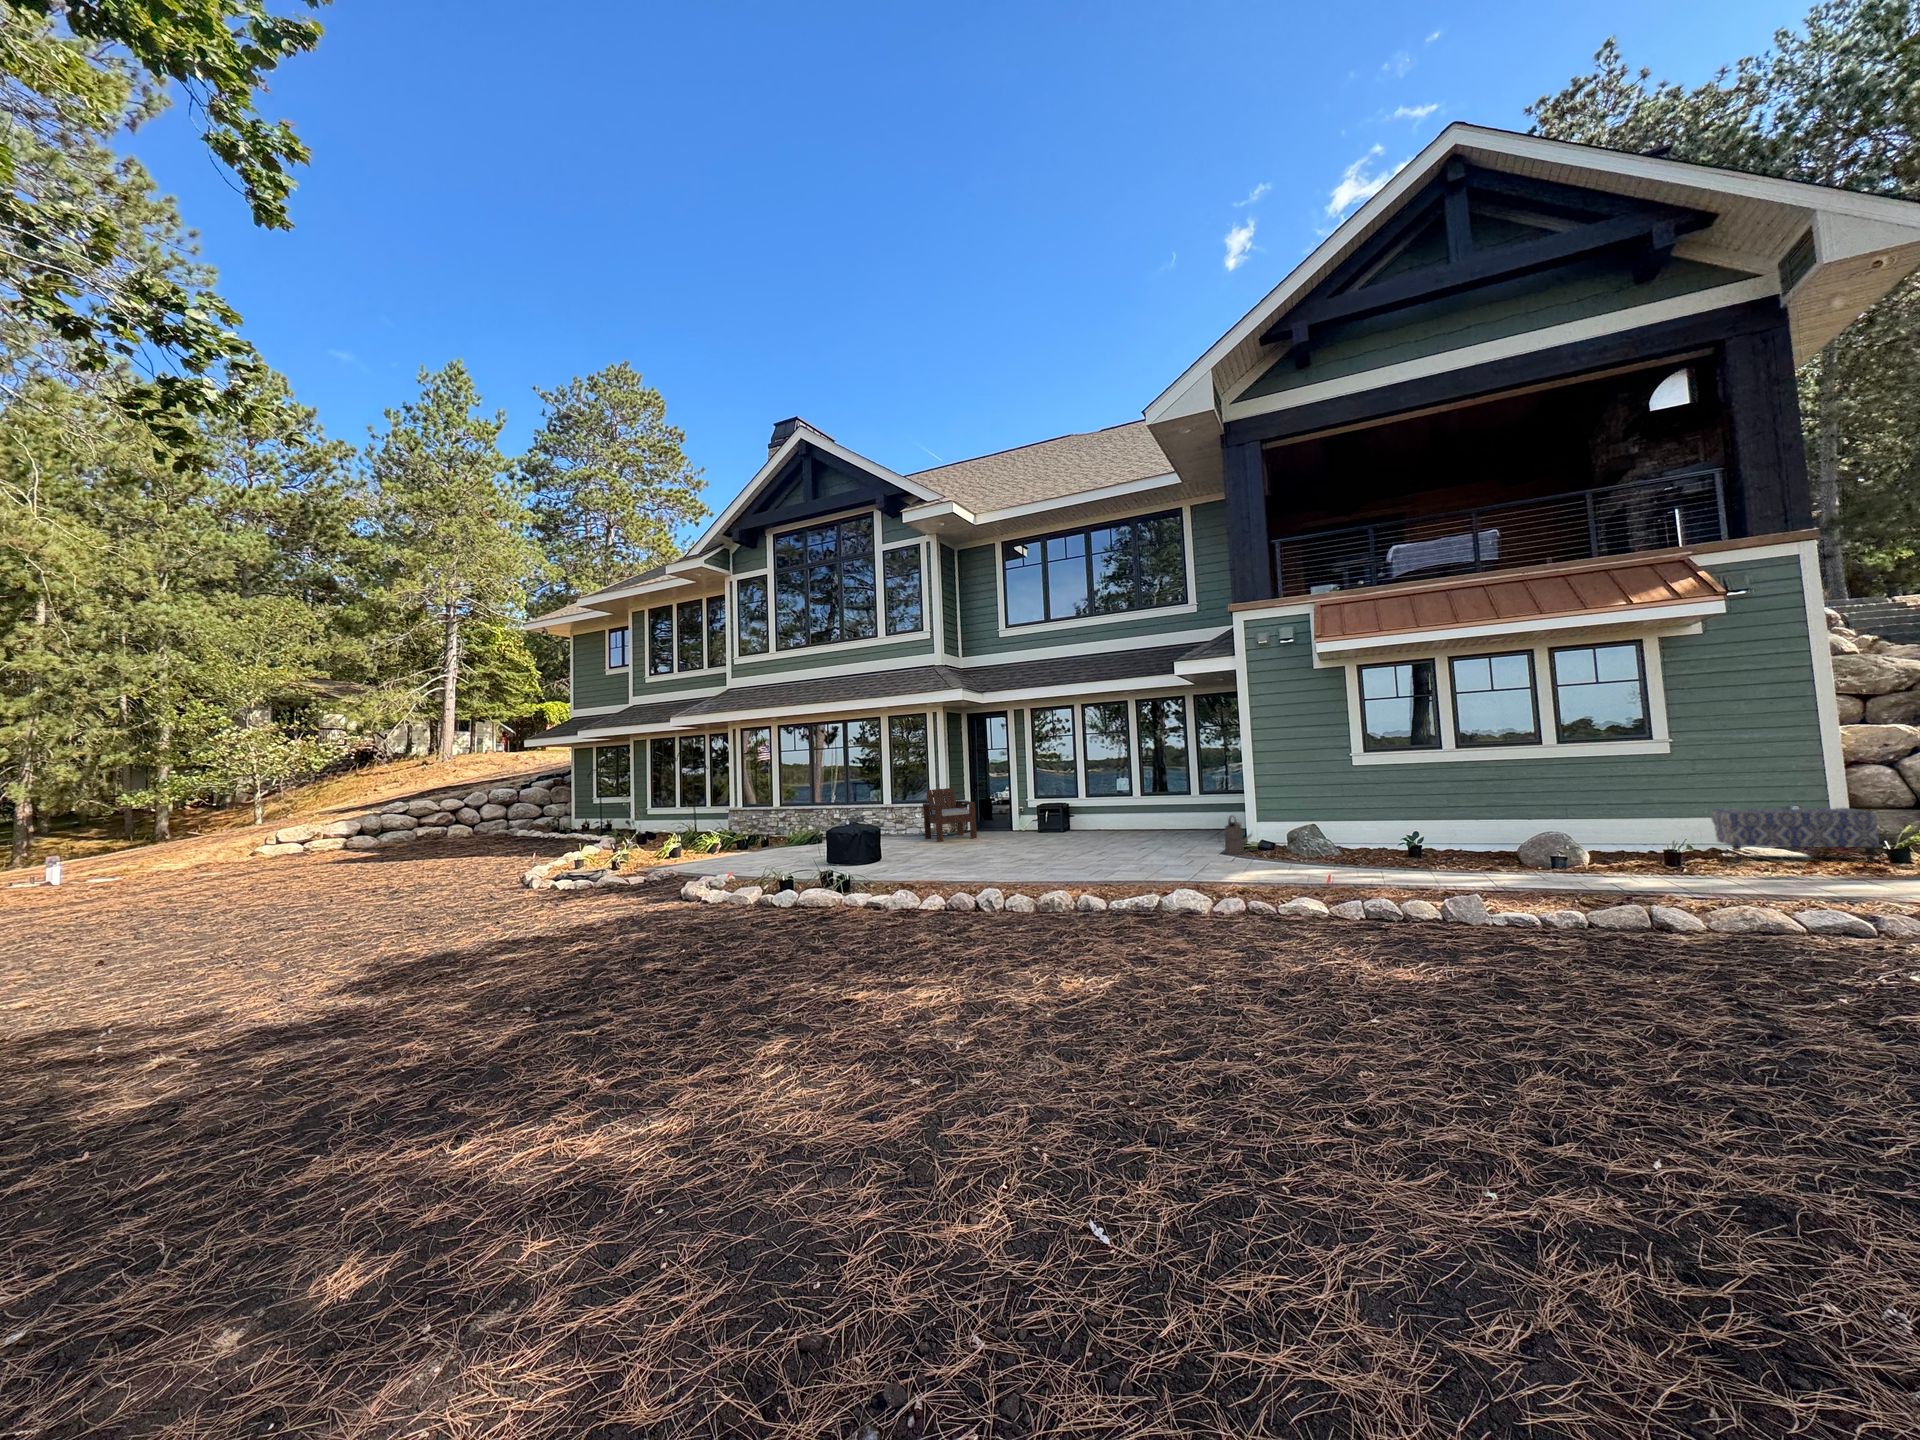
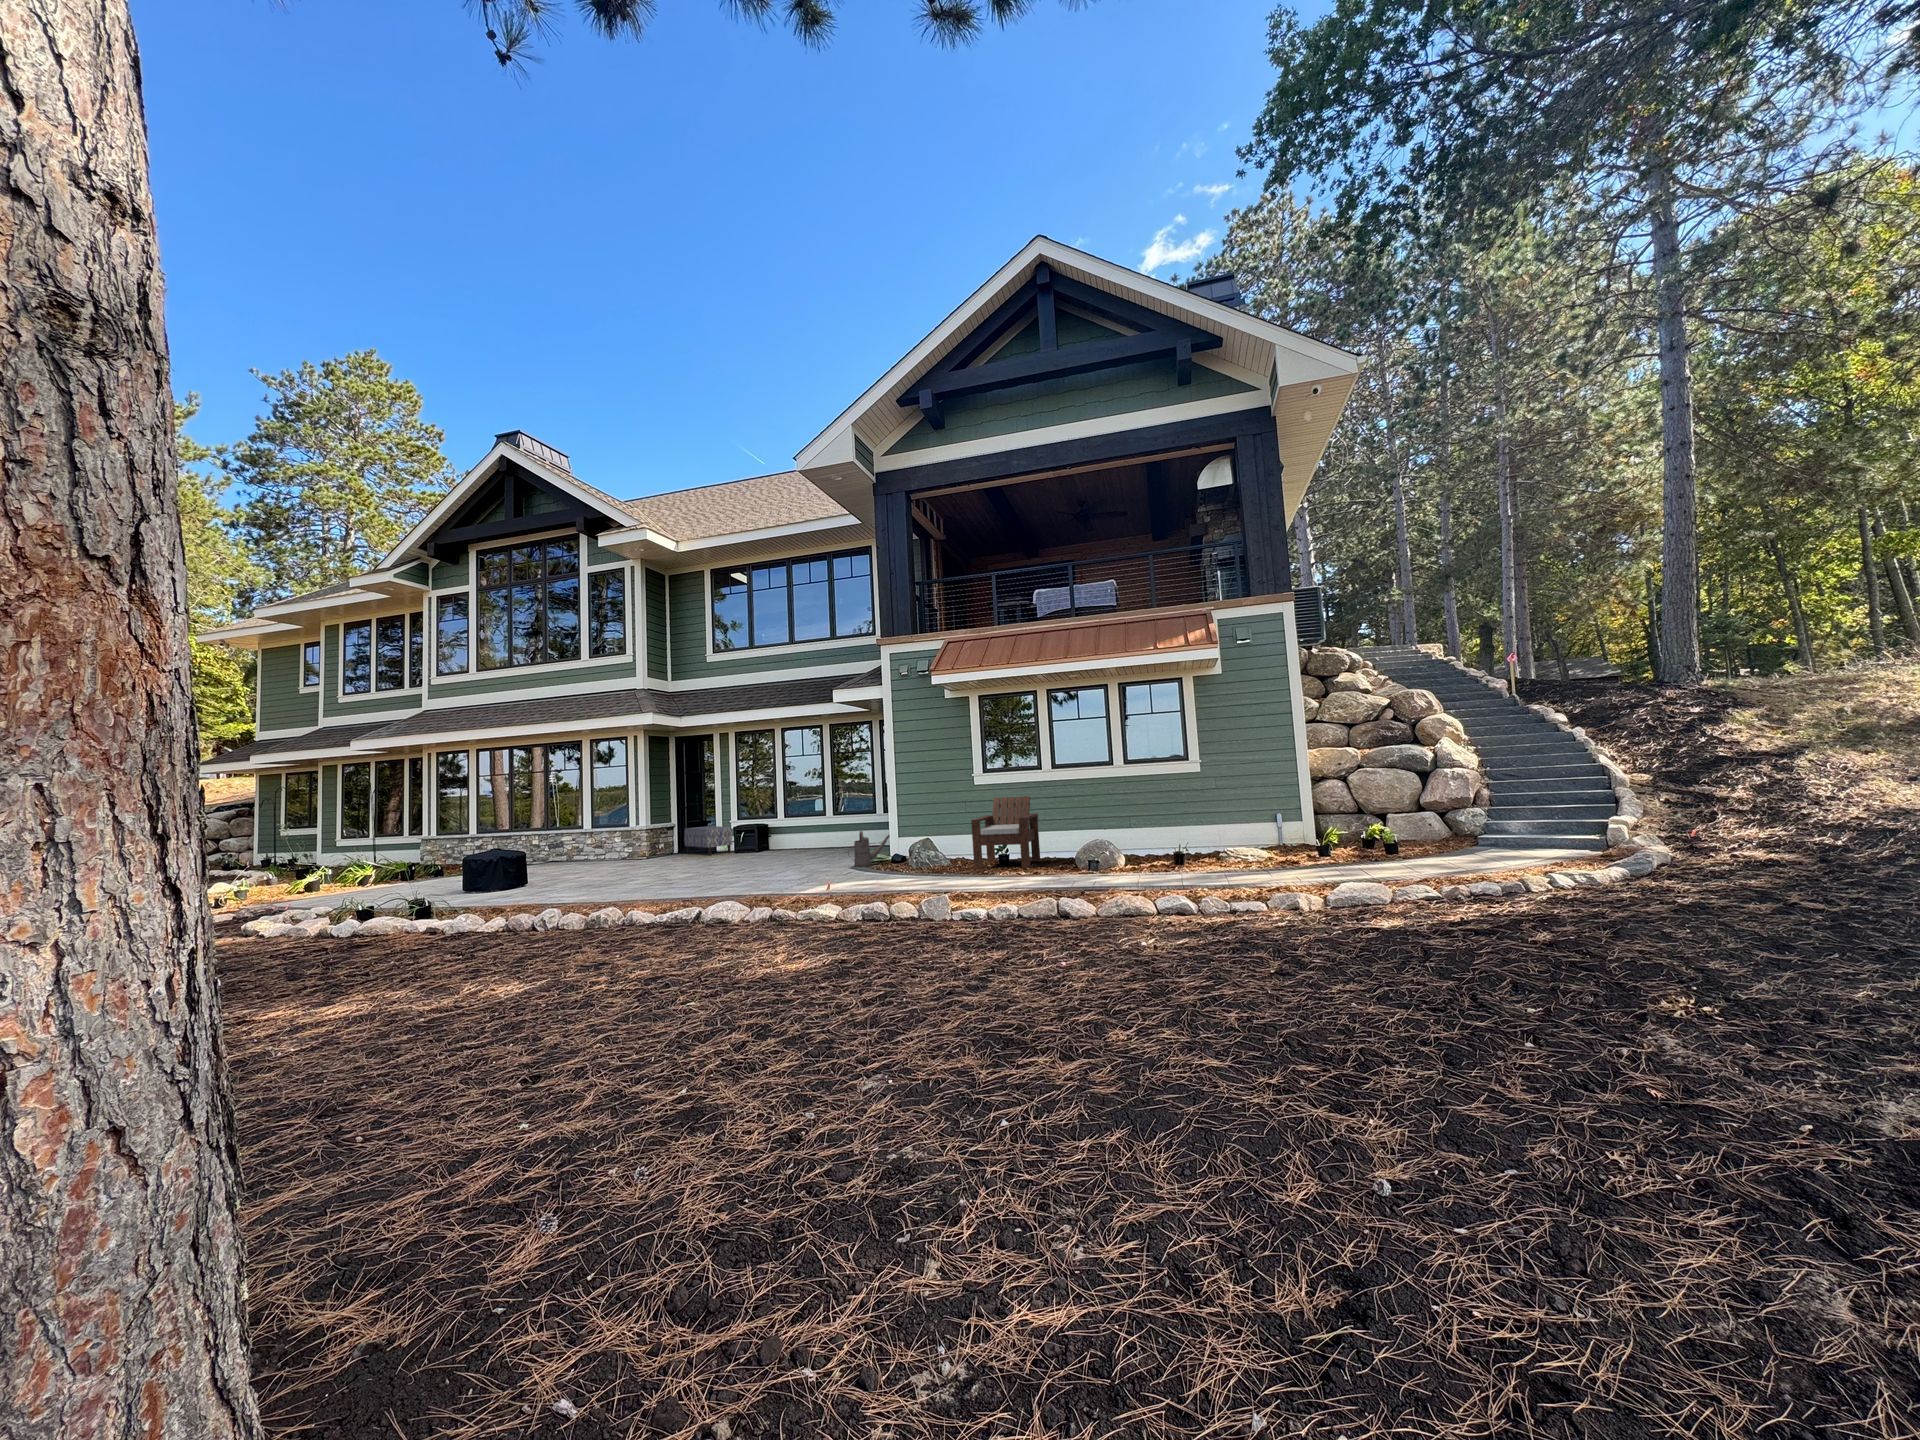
chair: present [923,788,977,842] -> present [971,796,1040,869]
bench: present [1711,807,1879,863] -> present [684,826,732,856]

